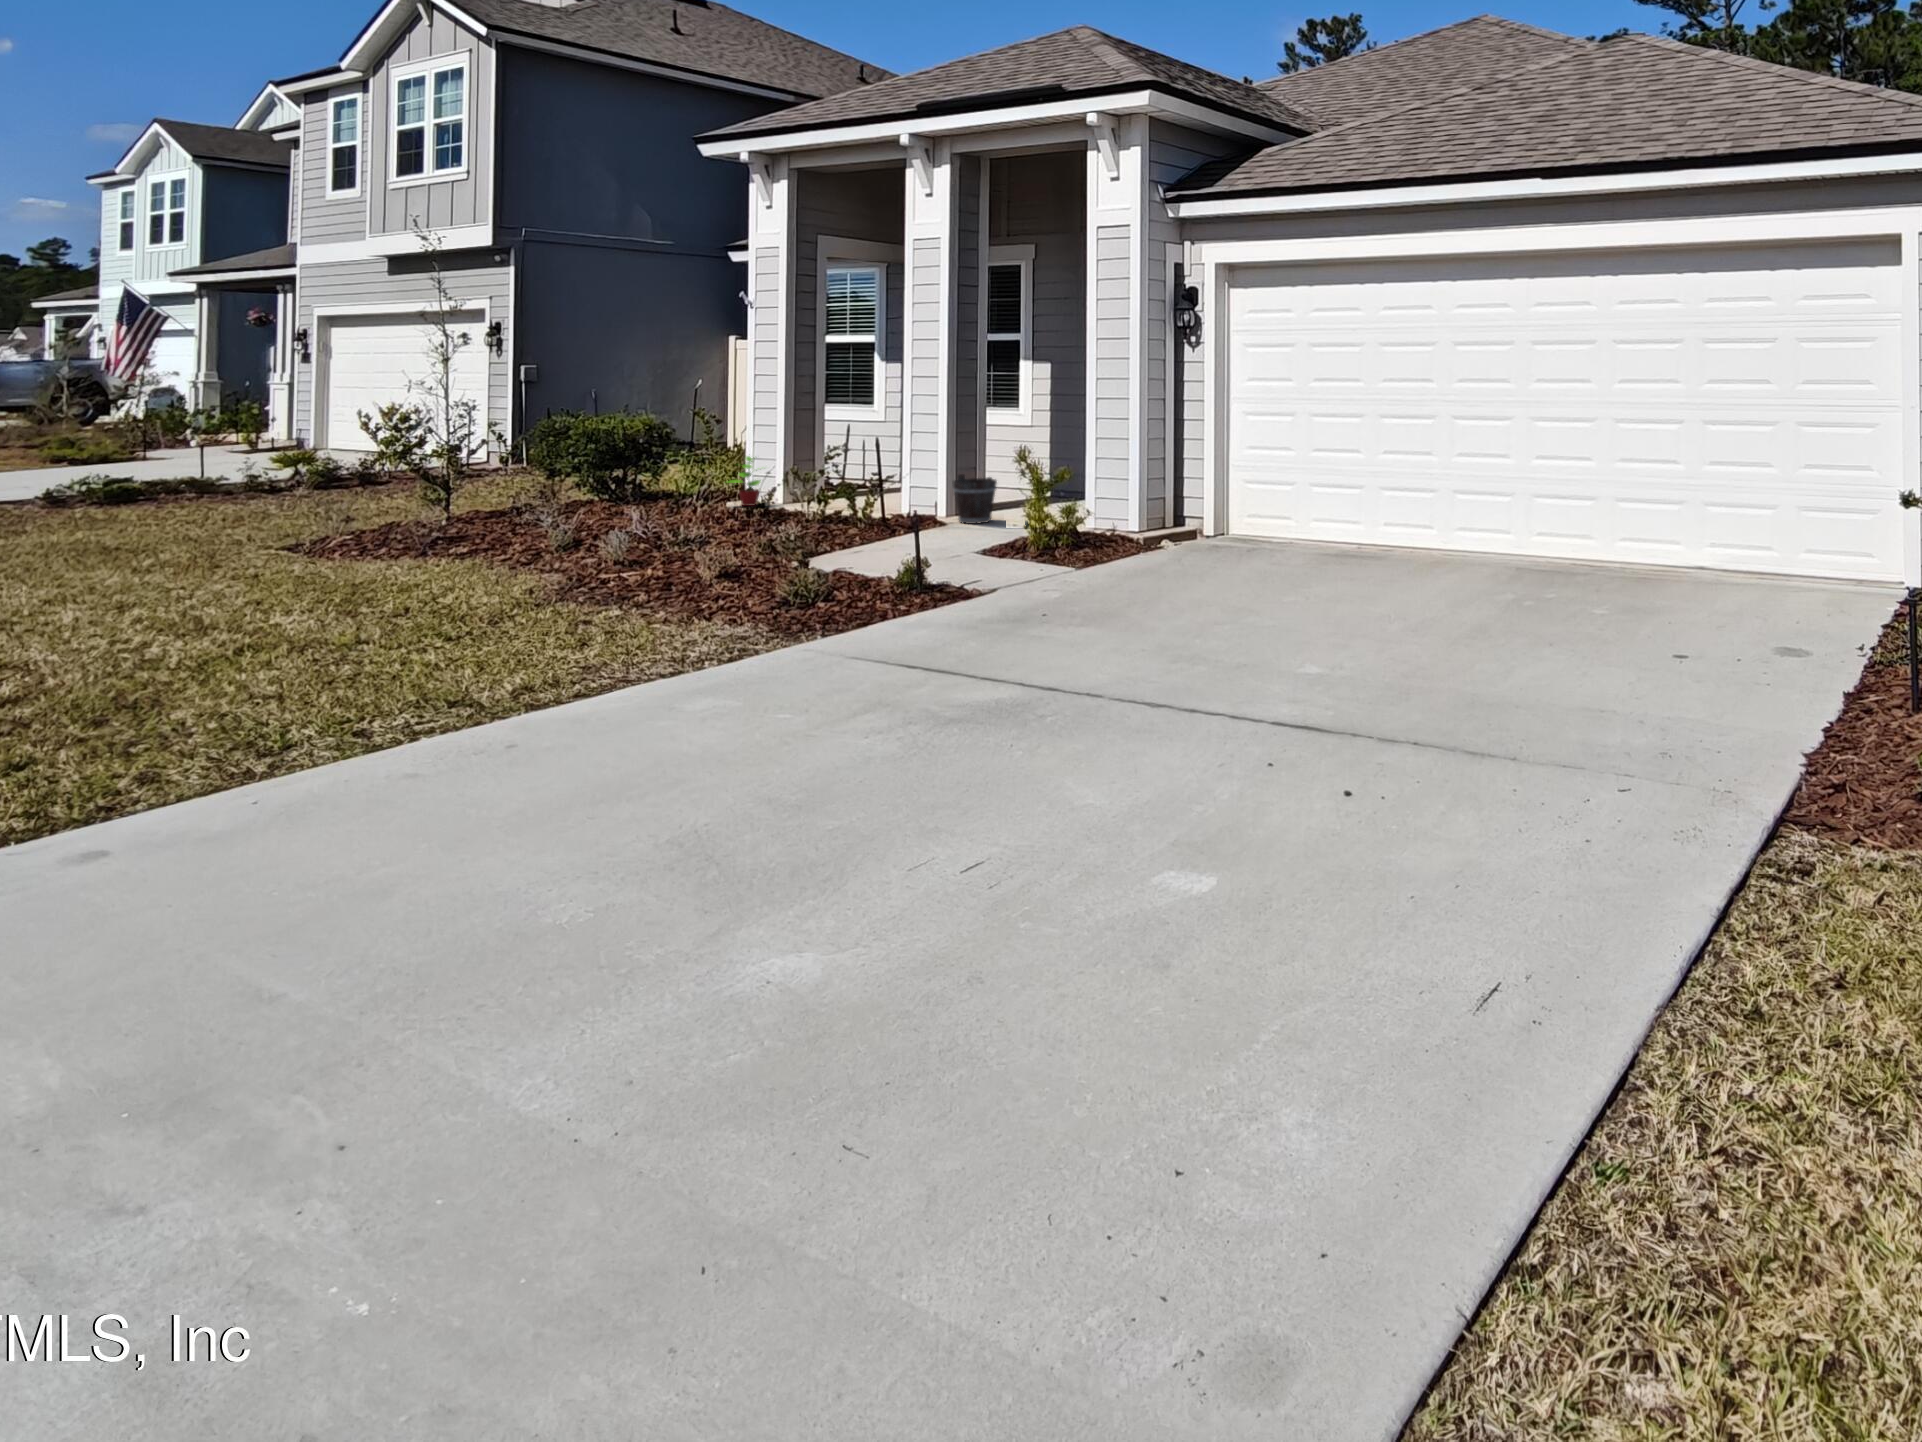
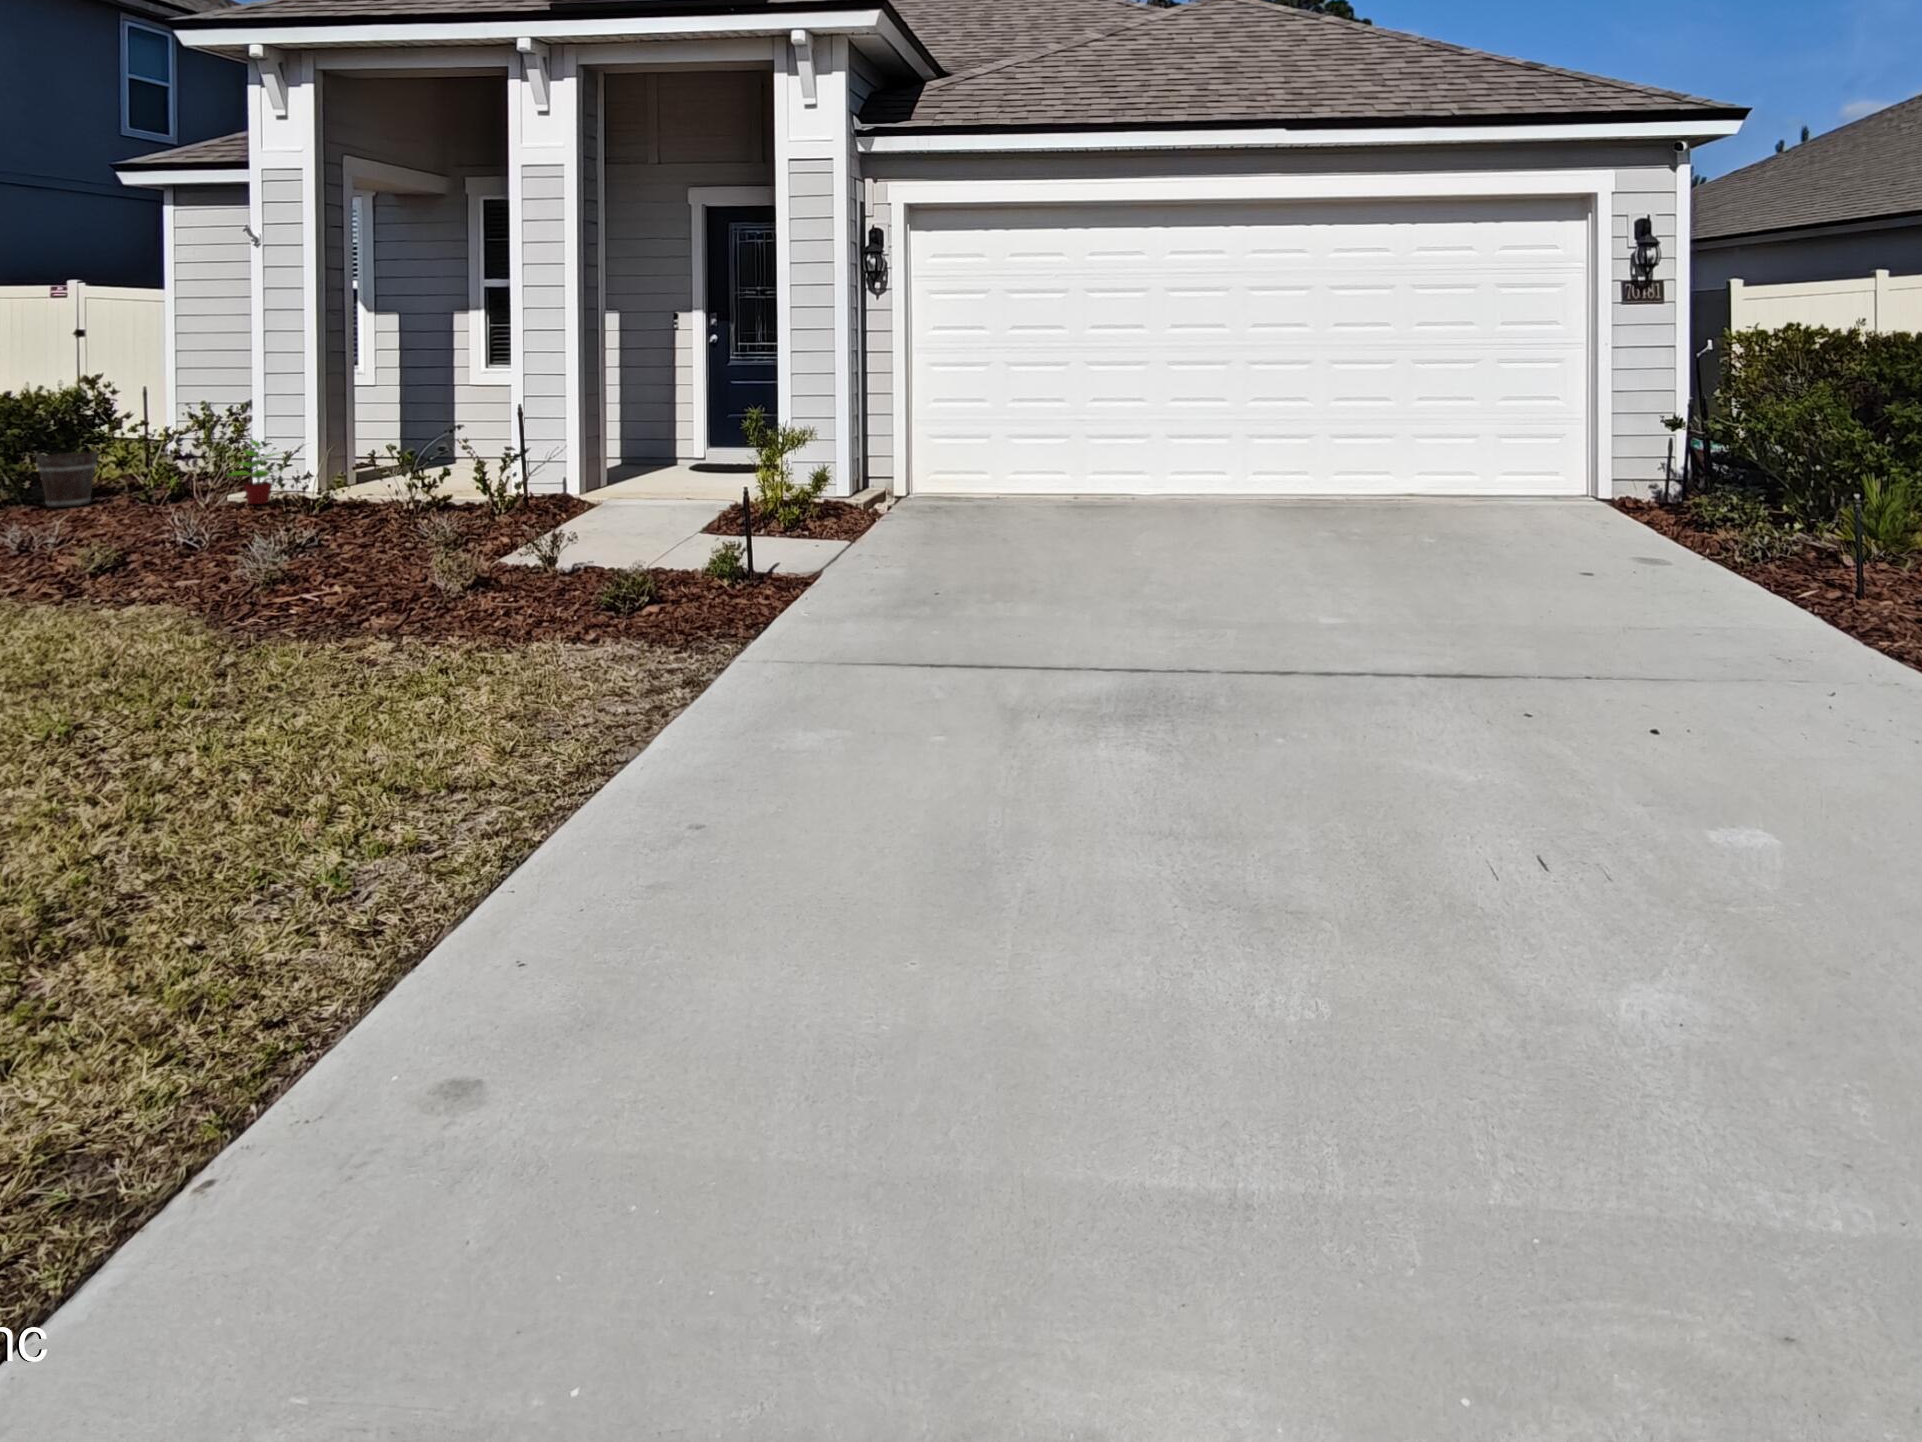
bucket: present [953,474,997,524] -> present [36,450,98,507]

